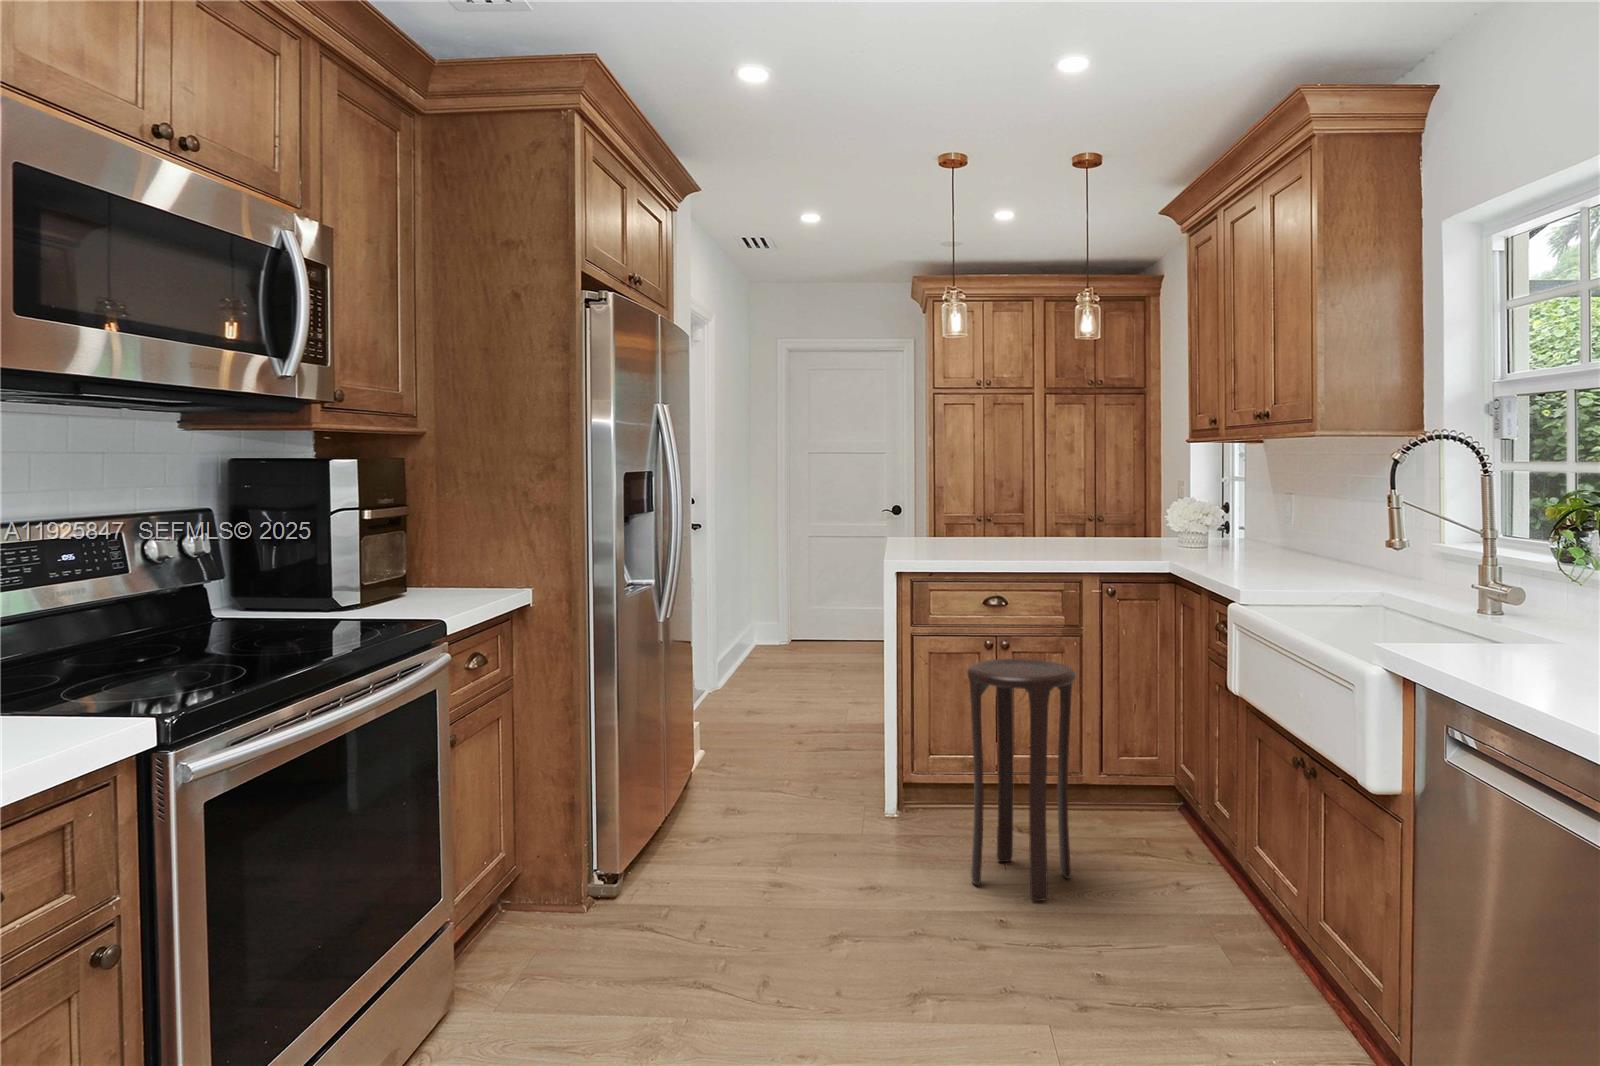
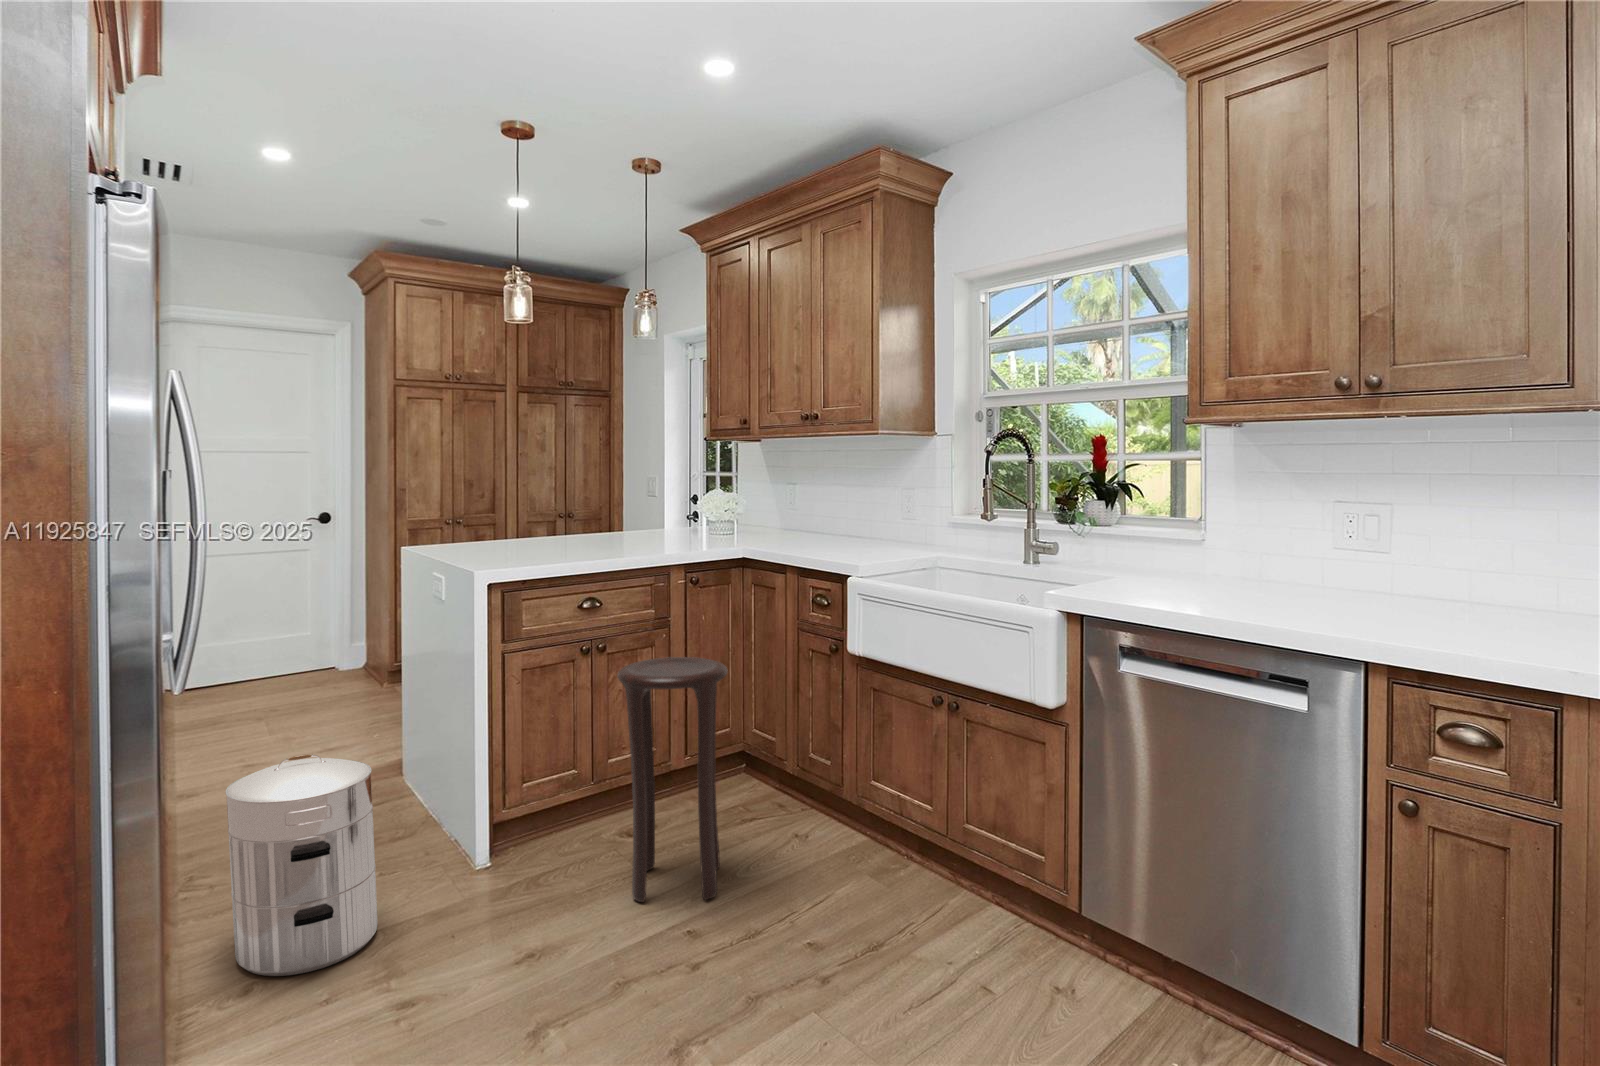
waste bin: none [675,695,775,860] -> present [225,754,378,976]

